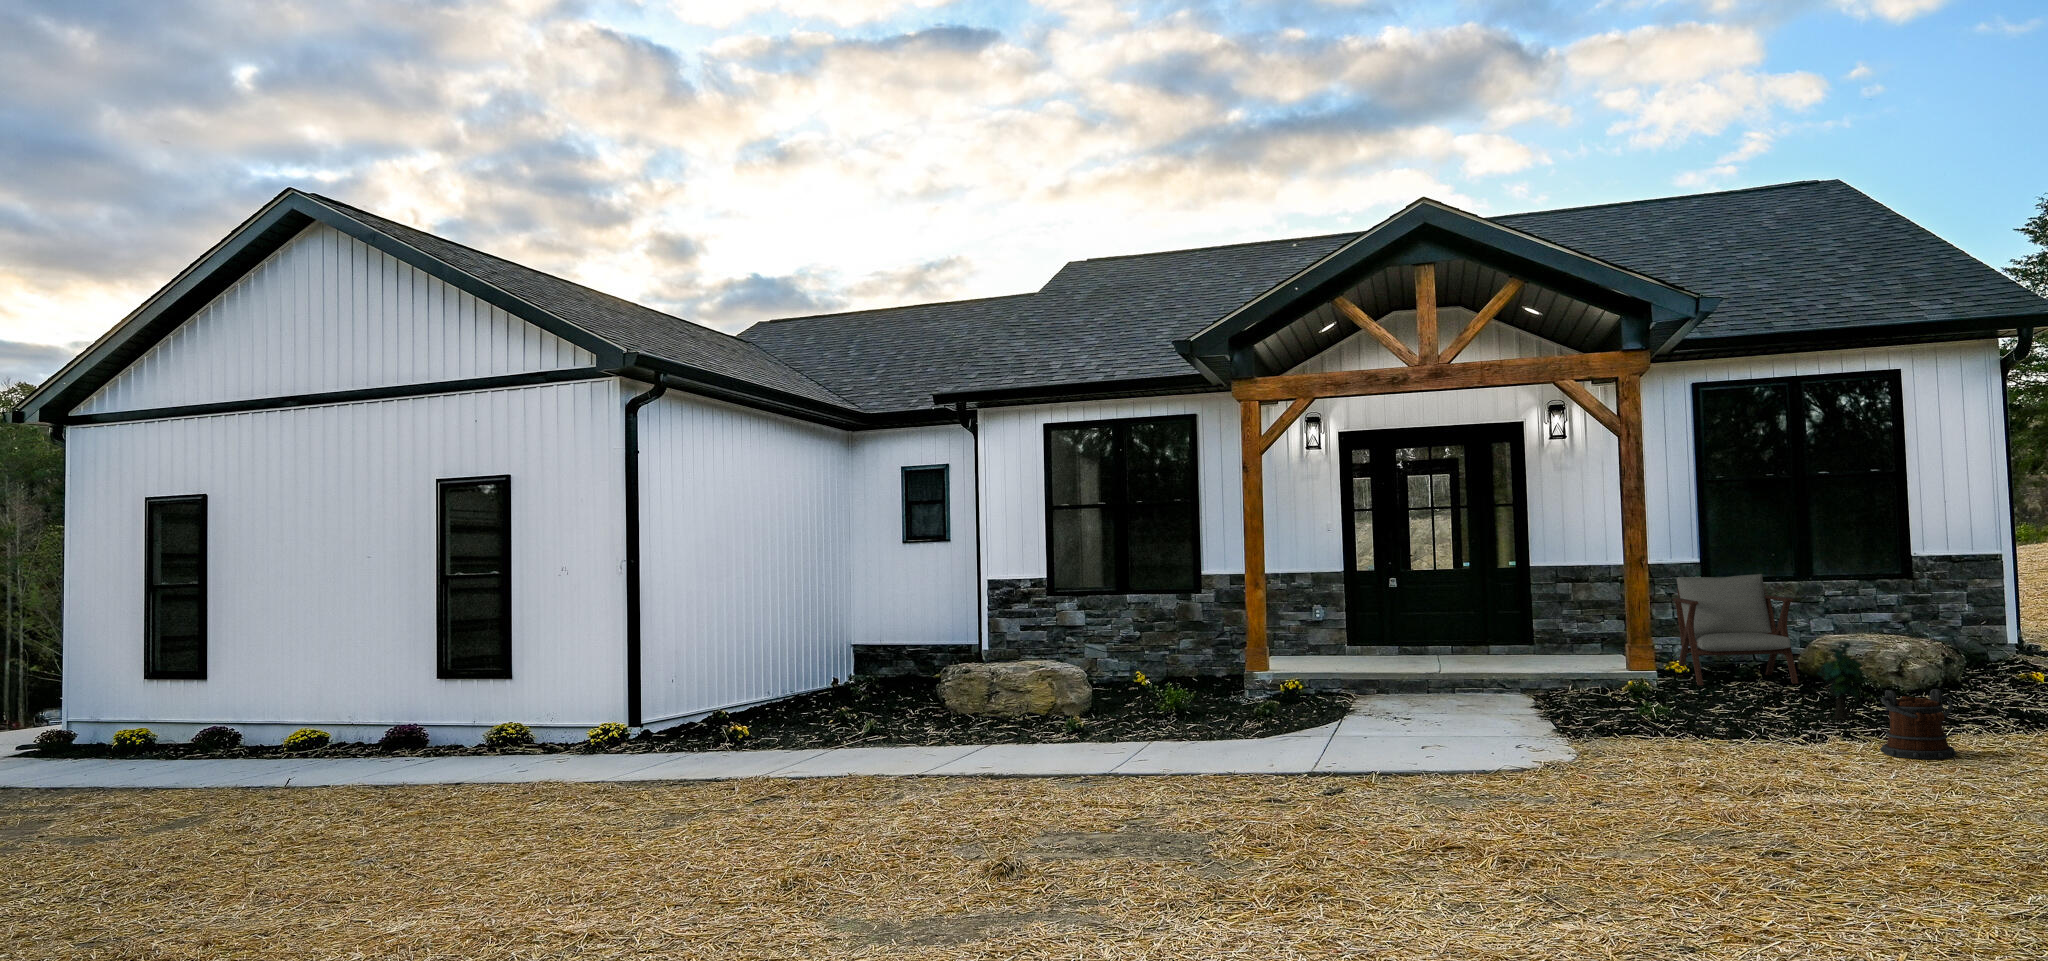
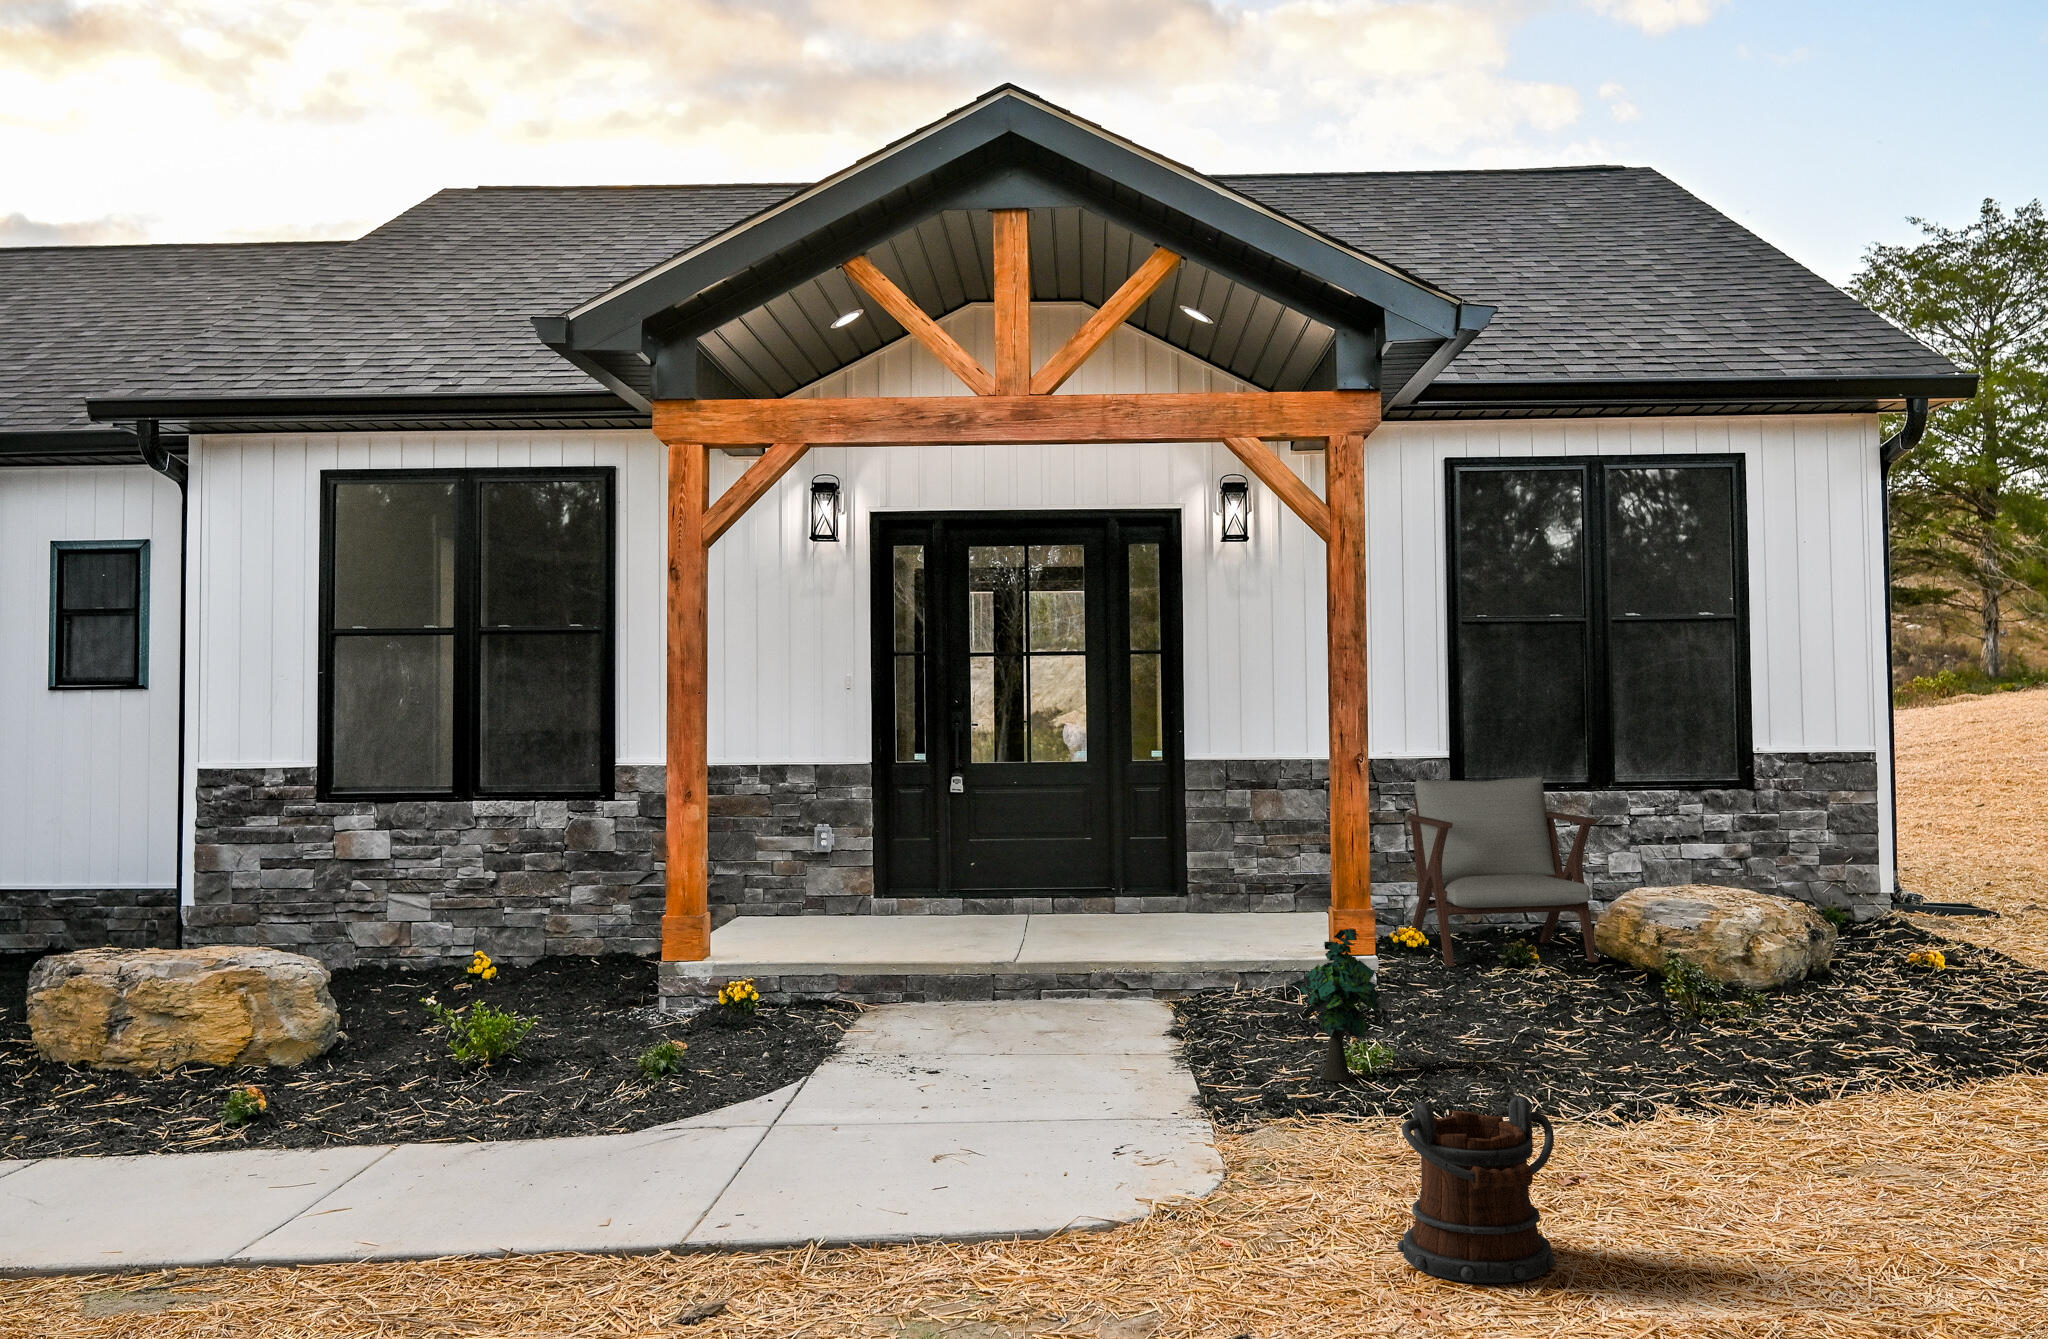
decorative plant: present [1815,642,1866,720] -> present [1290,928,1380,1081]
bucket: present [1880,689,1956,759] -> present [1397,1096,1555,1283]

